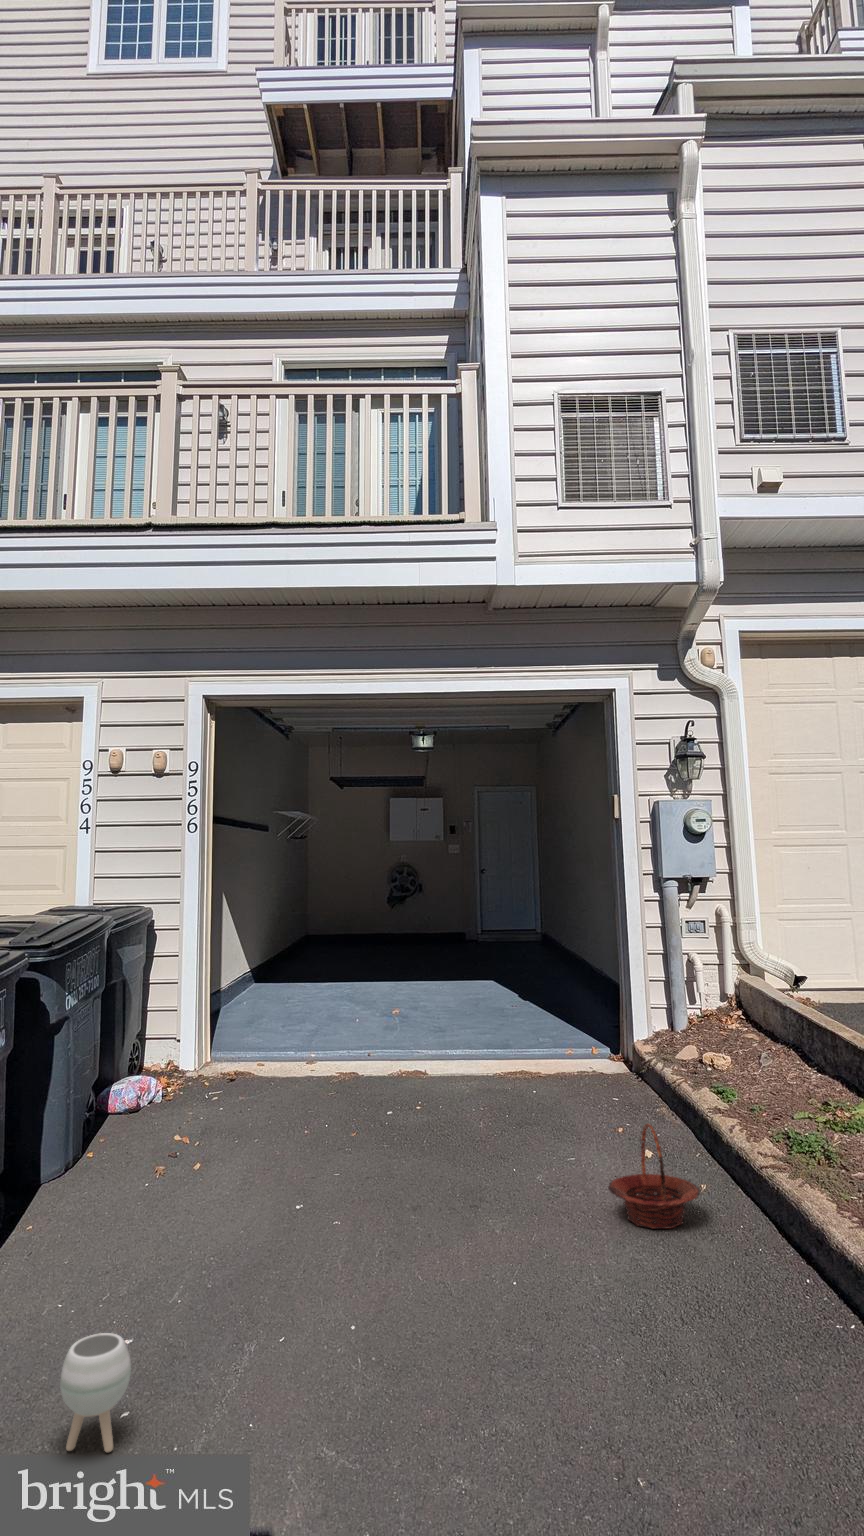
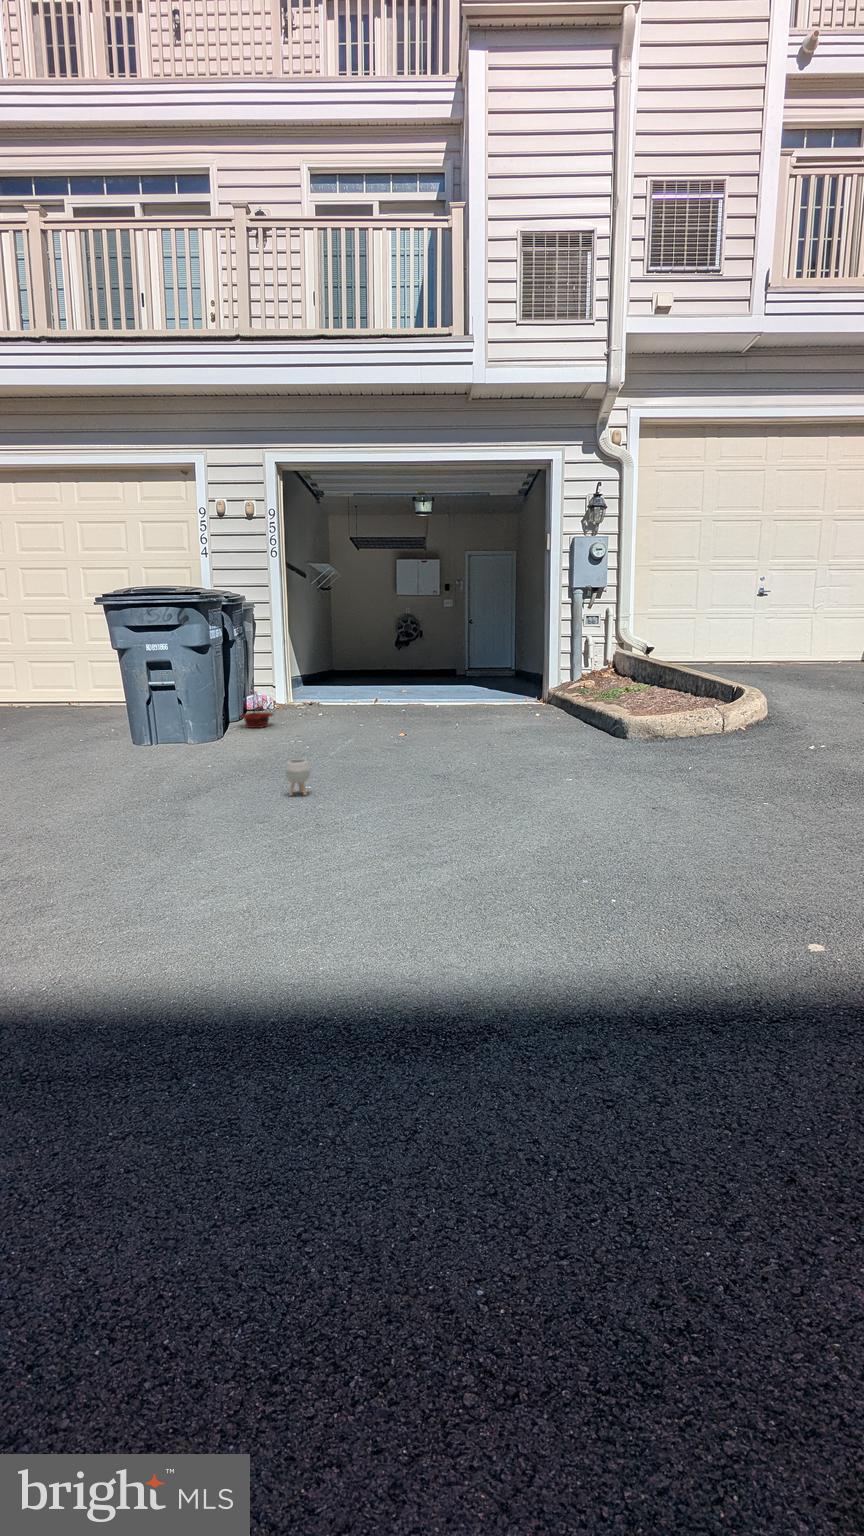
basket: present [608,1124,700,1229] -> present [240,692,273,728]

